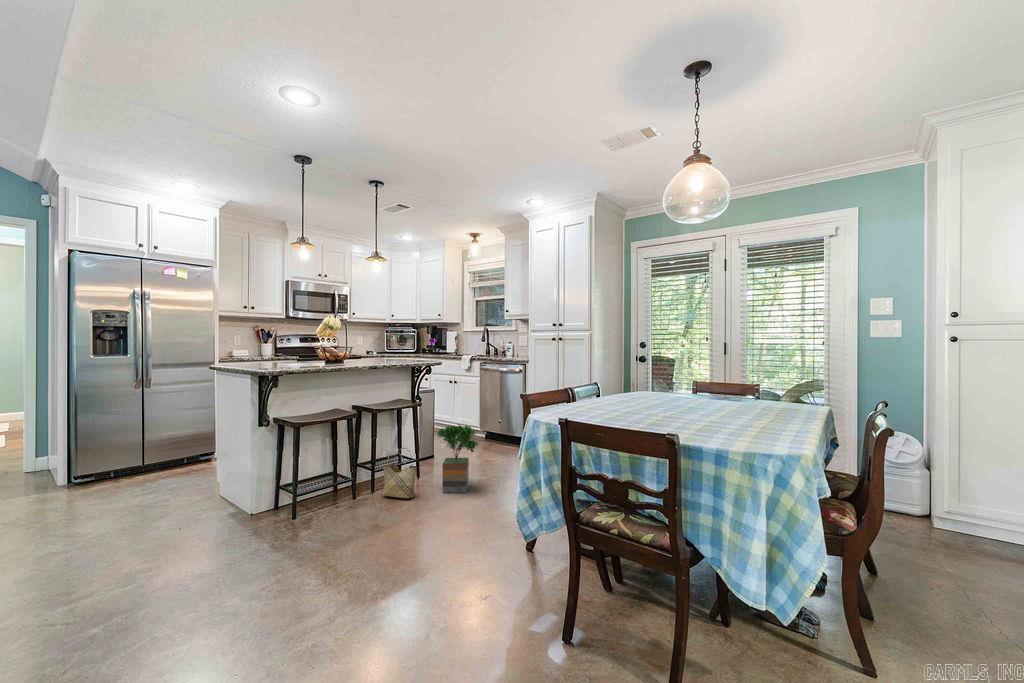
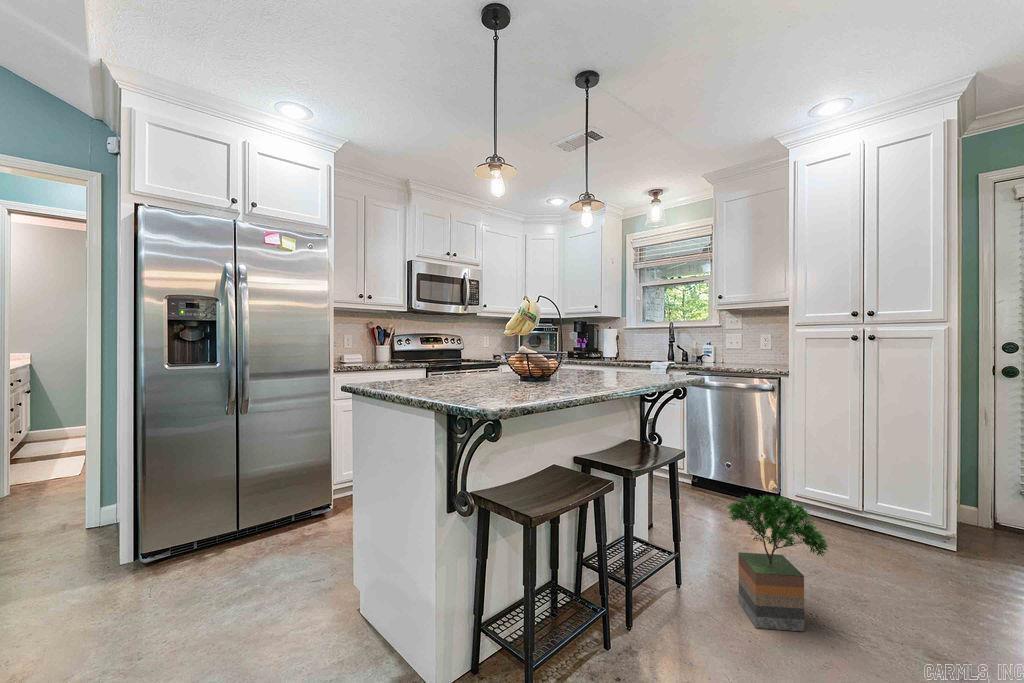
woven basket: present [383,448,417,498] -> none [647,539,717,646]

